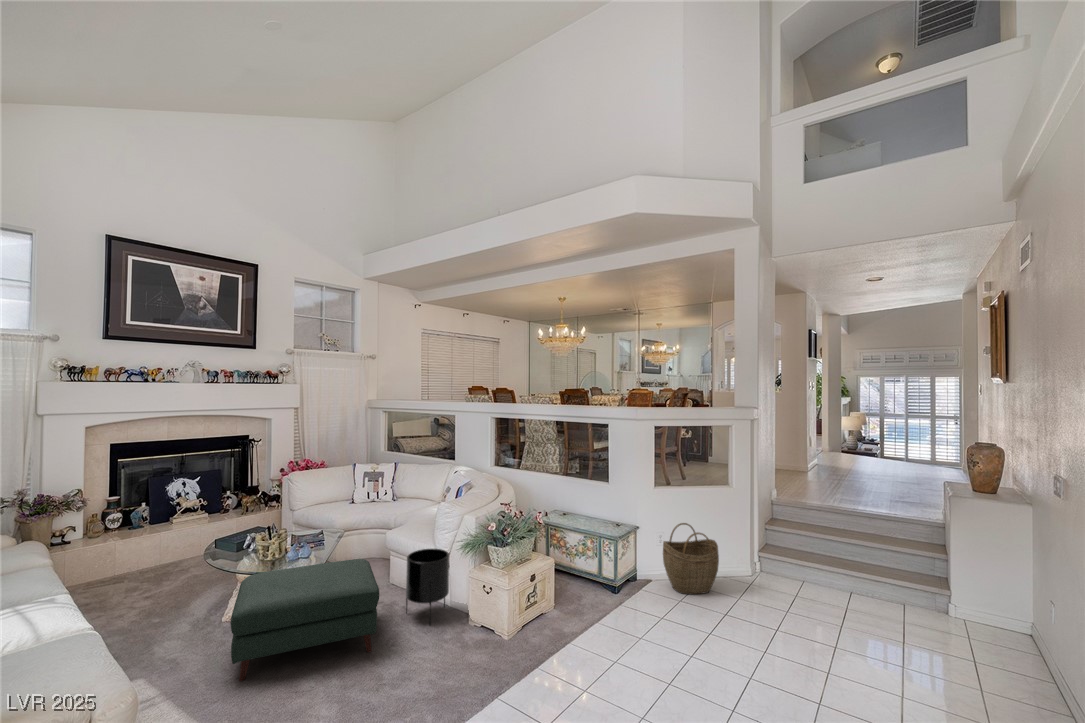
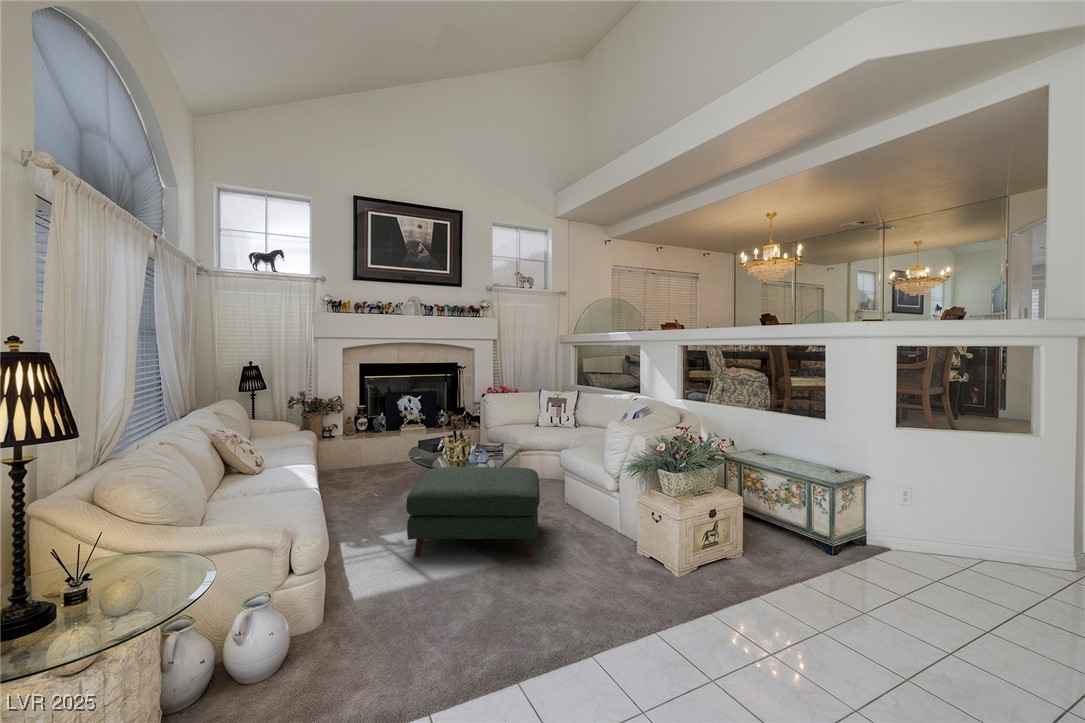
woven basket: present [663,523,719,594] -> none [907,478,1009,578]
planter: present [406,549,449,625] -> none [572,468,617,546]

